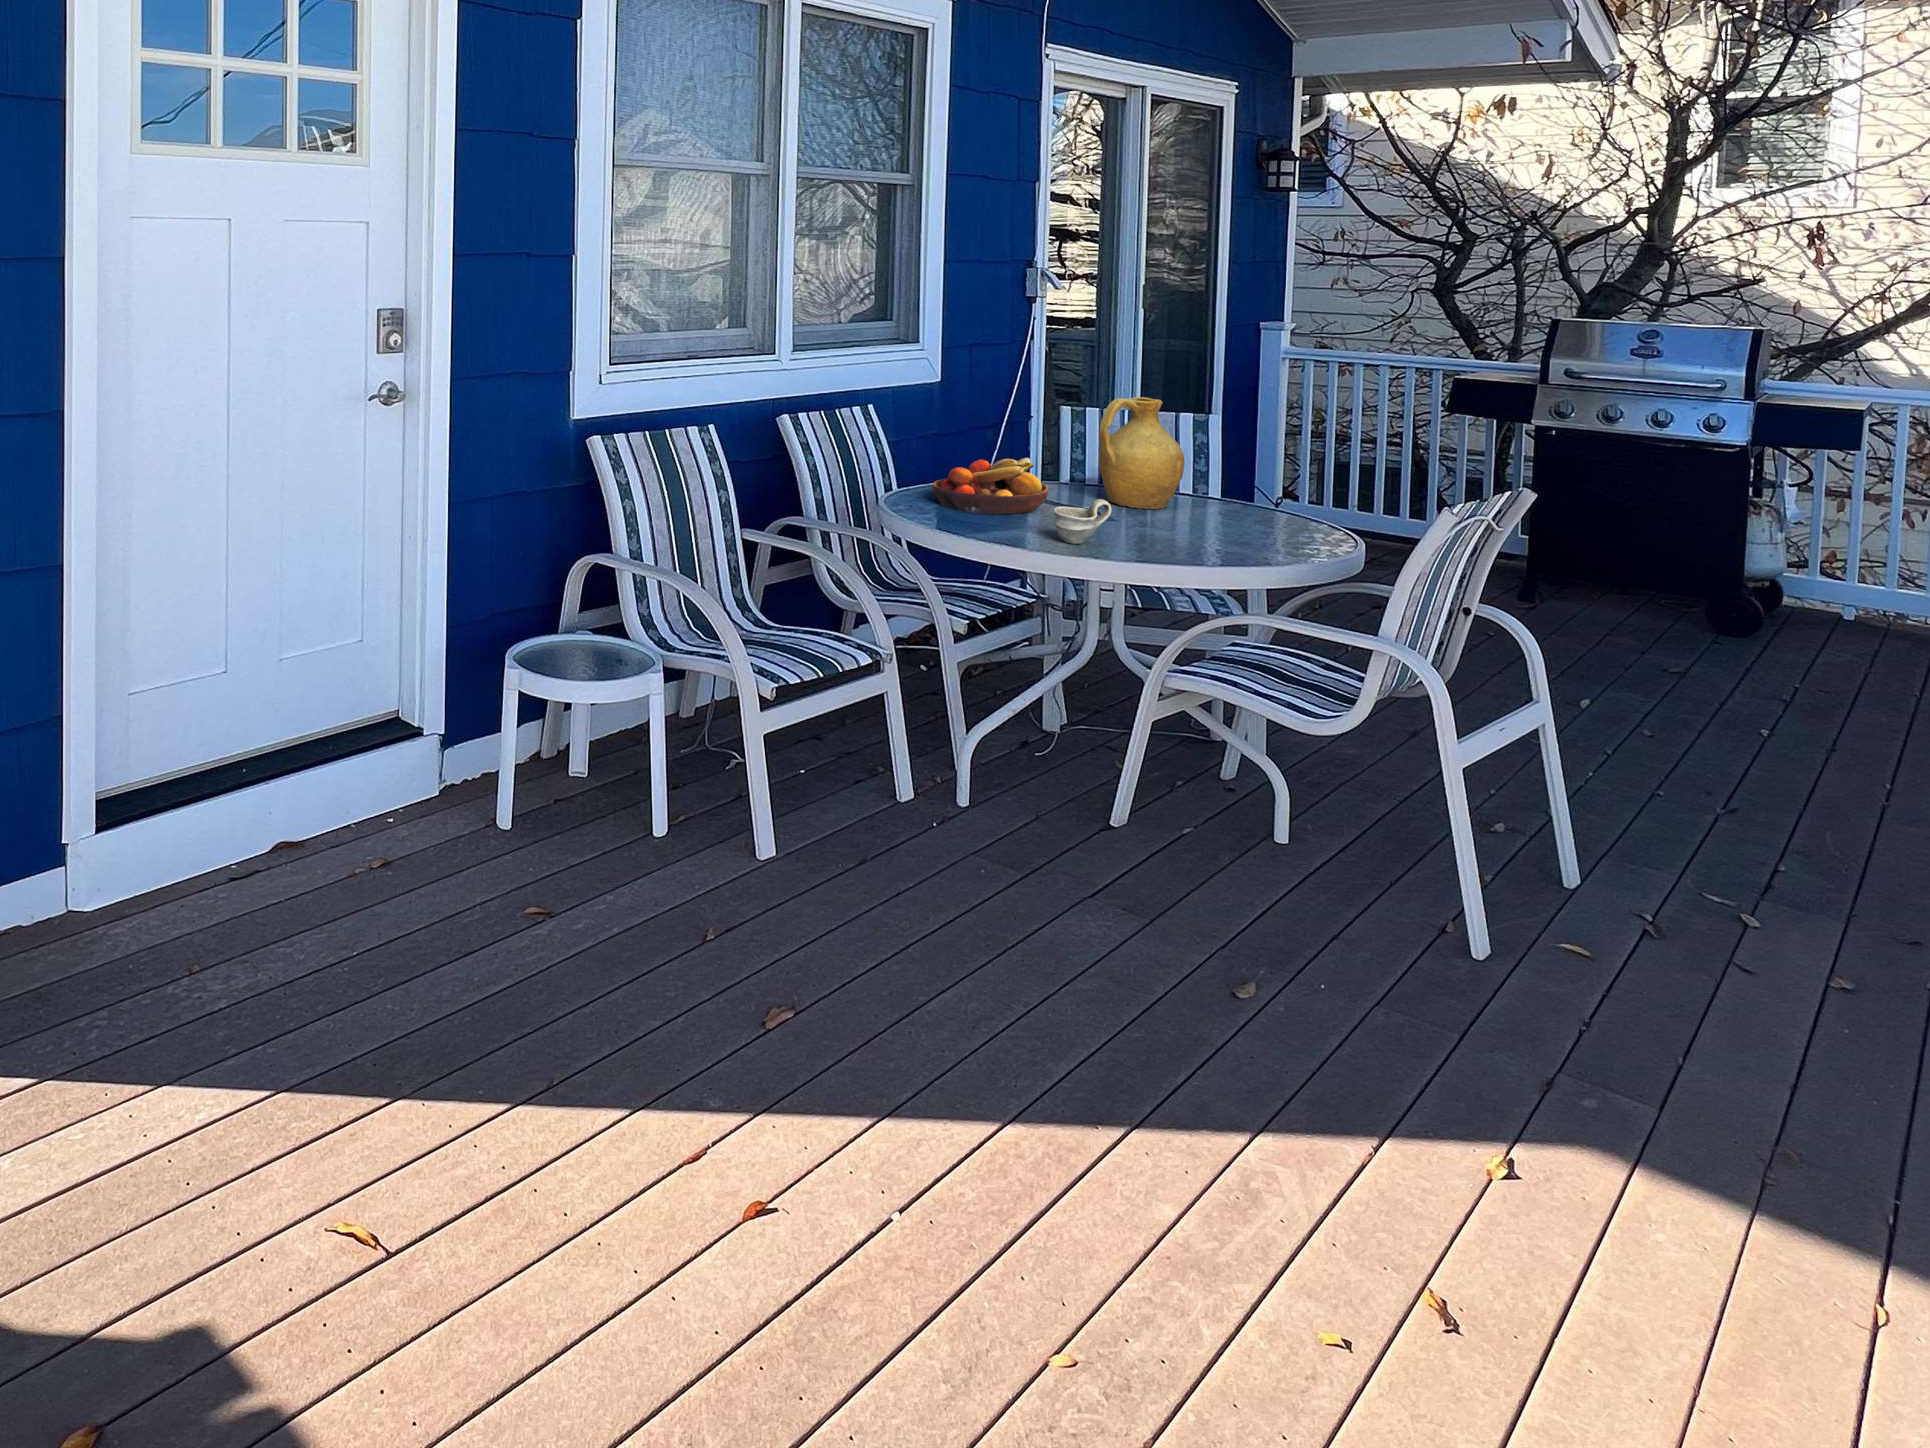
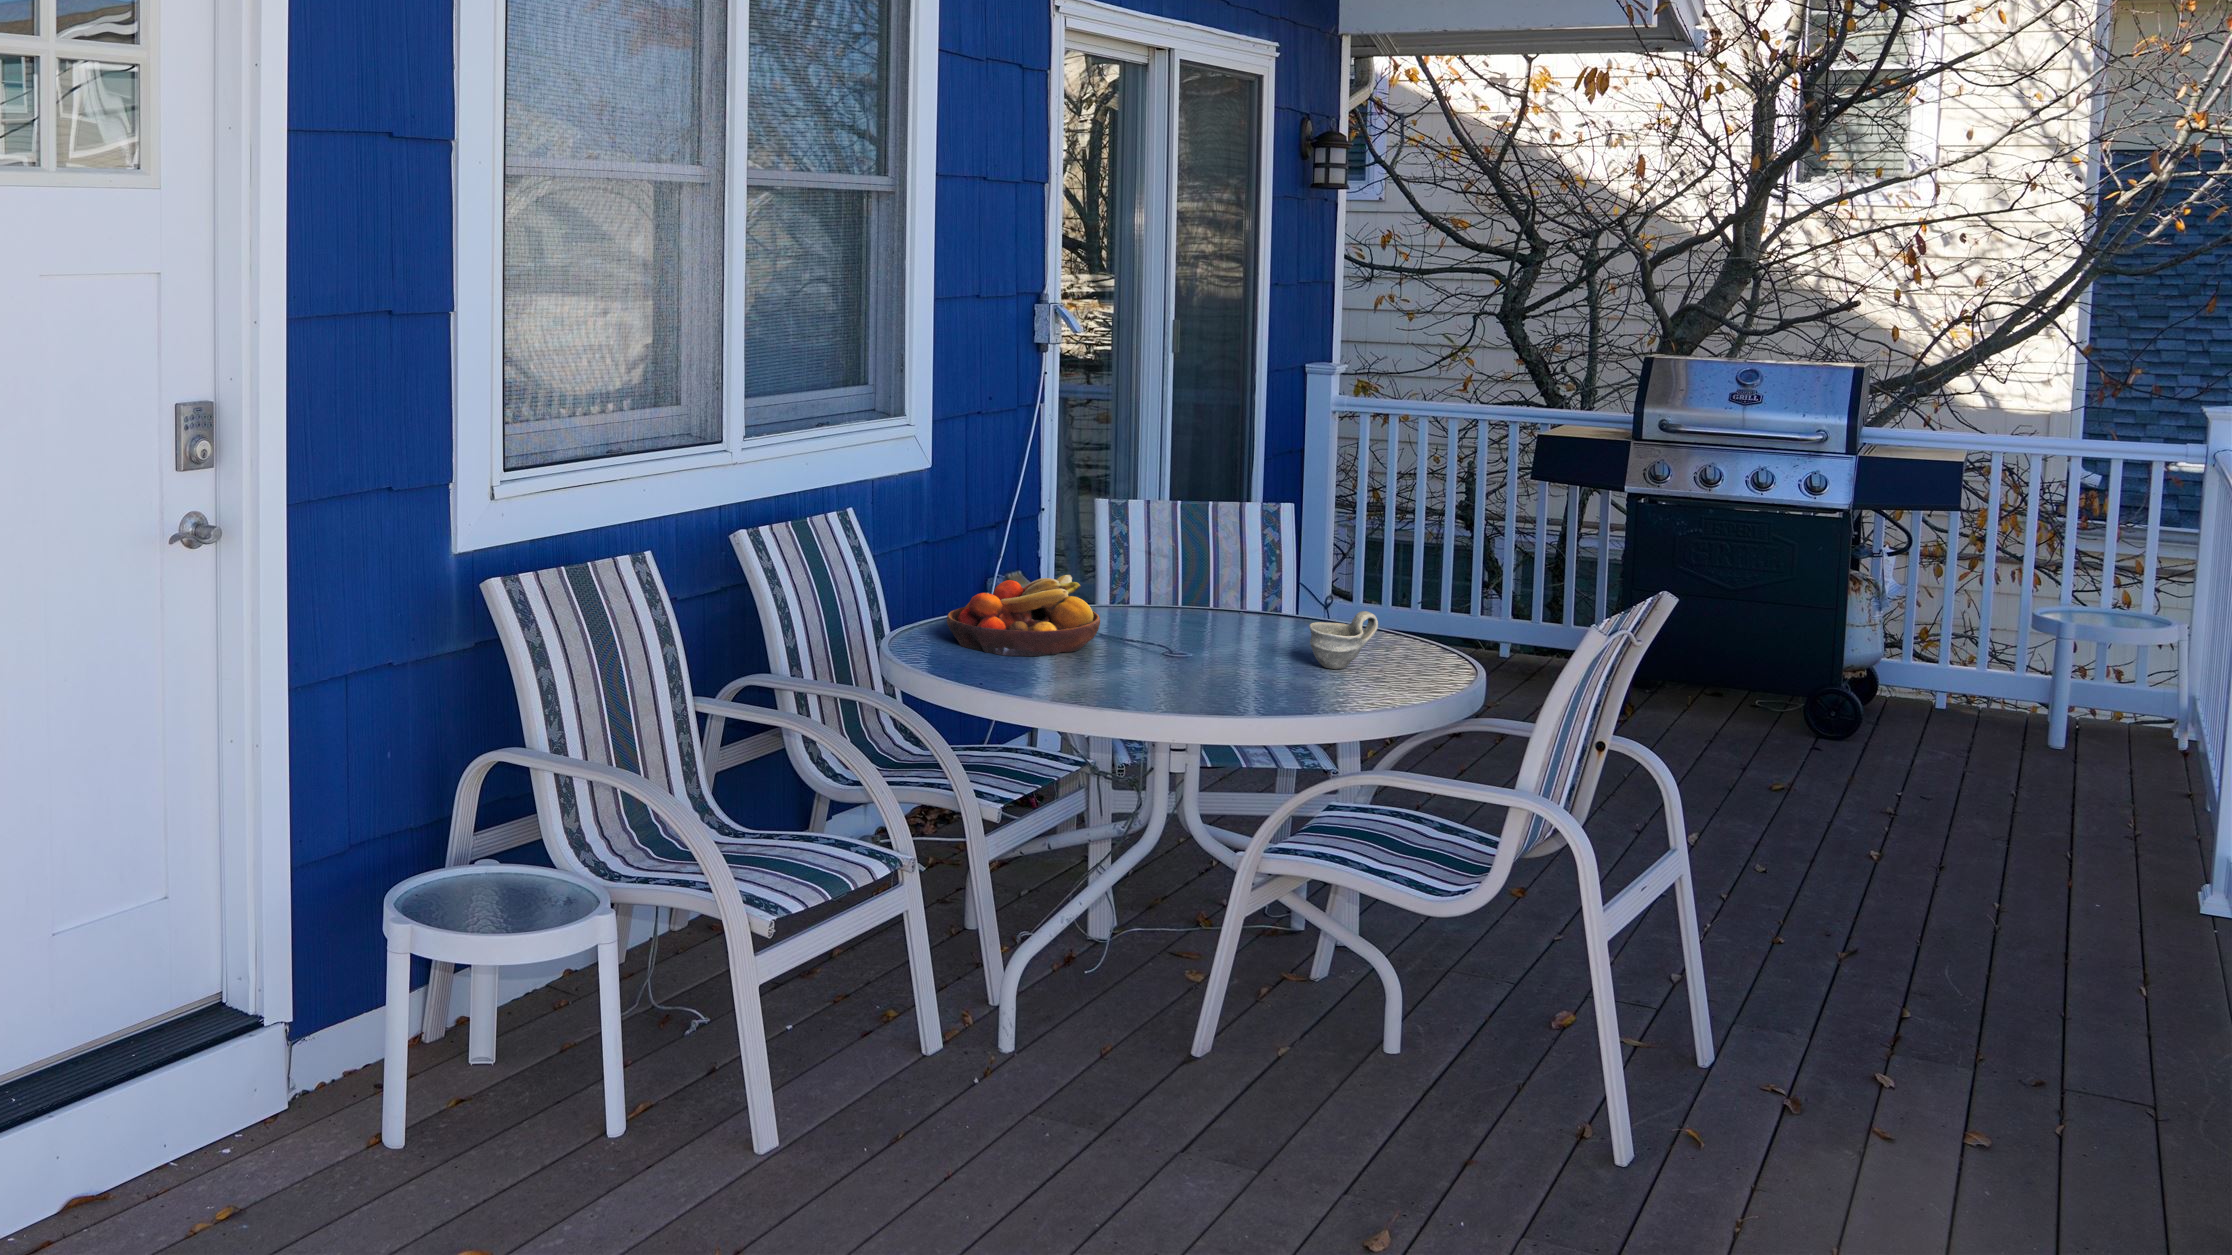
pitcher: present [1099,397,1184,509] -> none [1159,487,1267,638]
cup: present [1054,499,1111,544] -> present [1309,611,1378,669]

